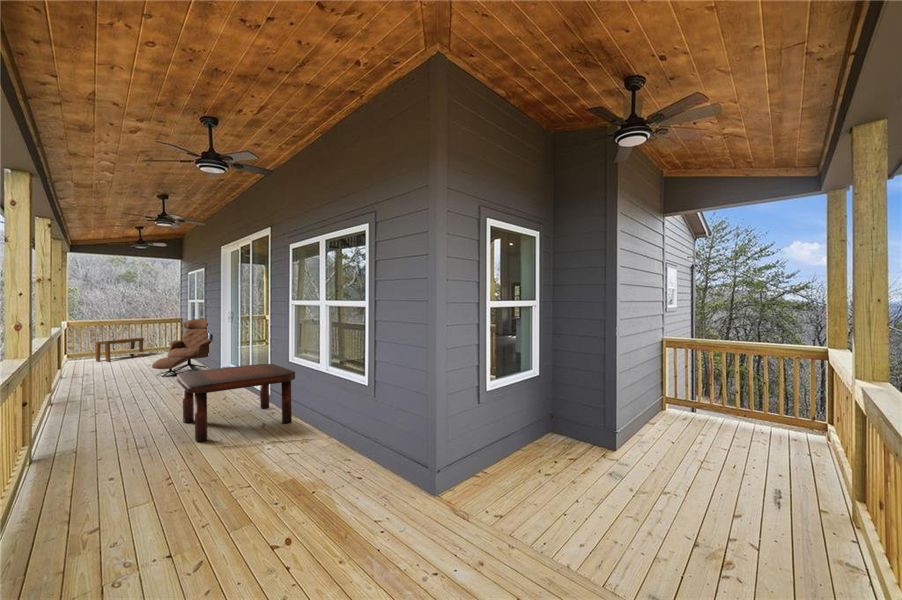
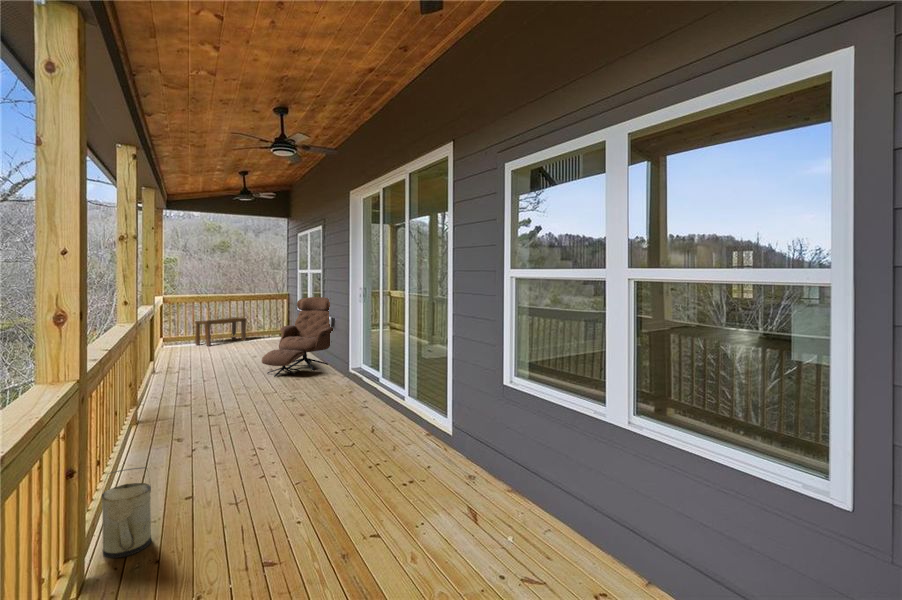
coffee table: present [177,364,295,442] -> none [324,385,541,566]
watering can: none [38,407,68,453] -> present [102,467,151,558]

